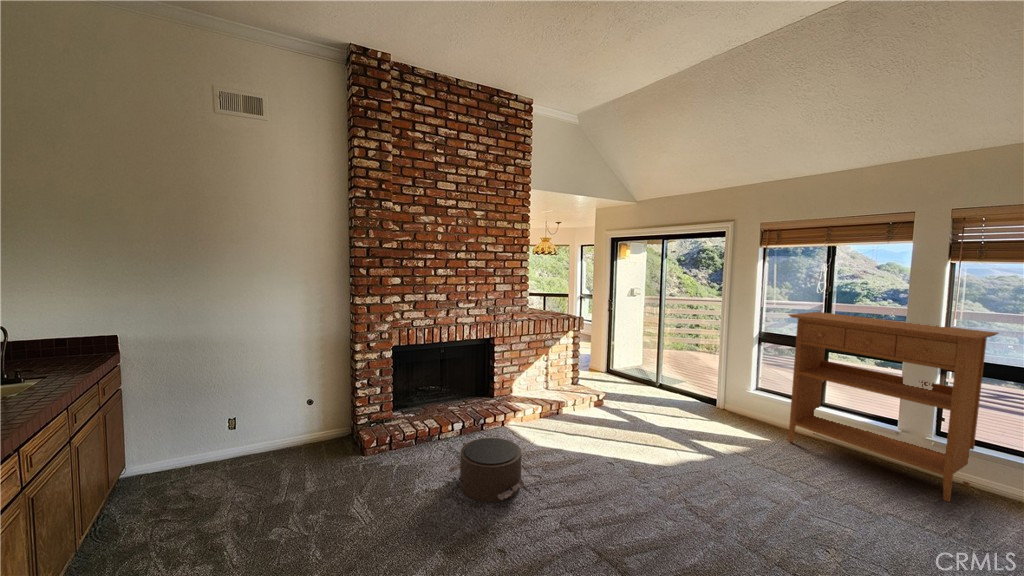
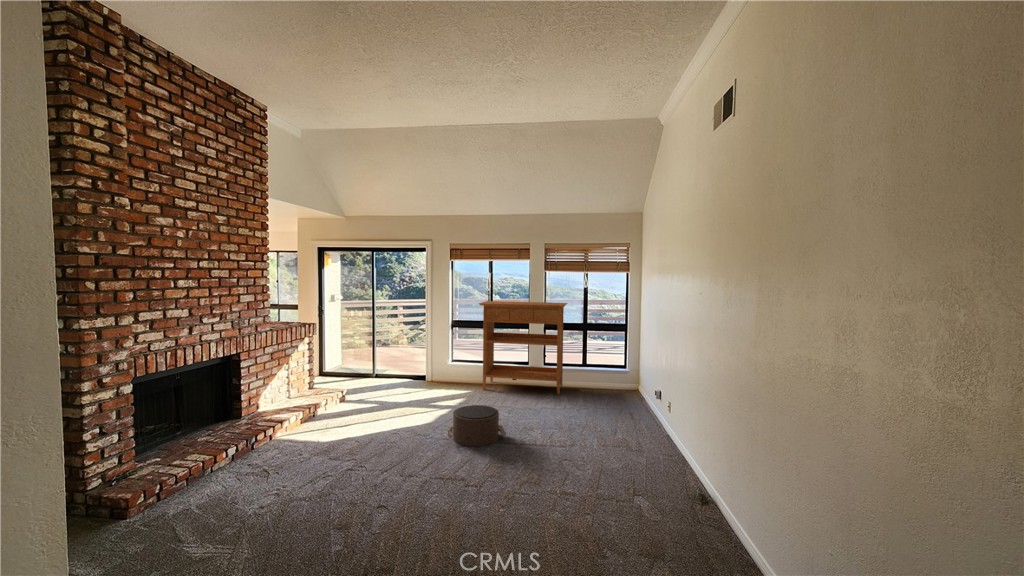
pouf: present [448,438,526,502] -> present [448,405,506,446]

